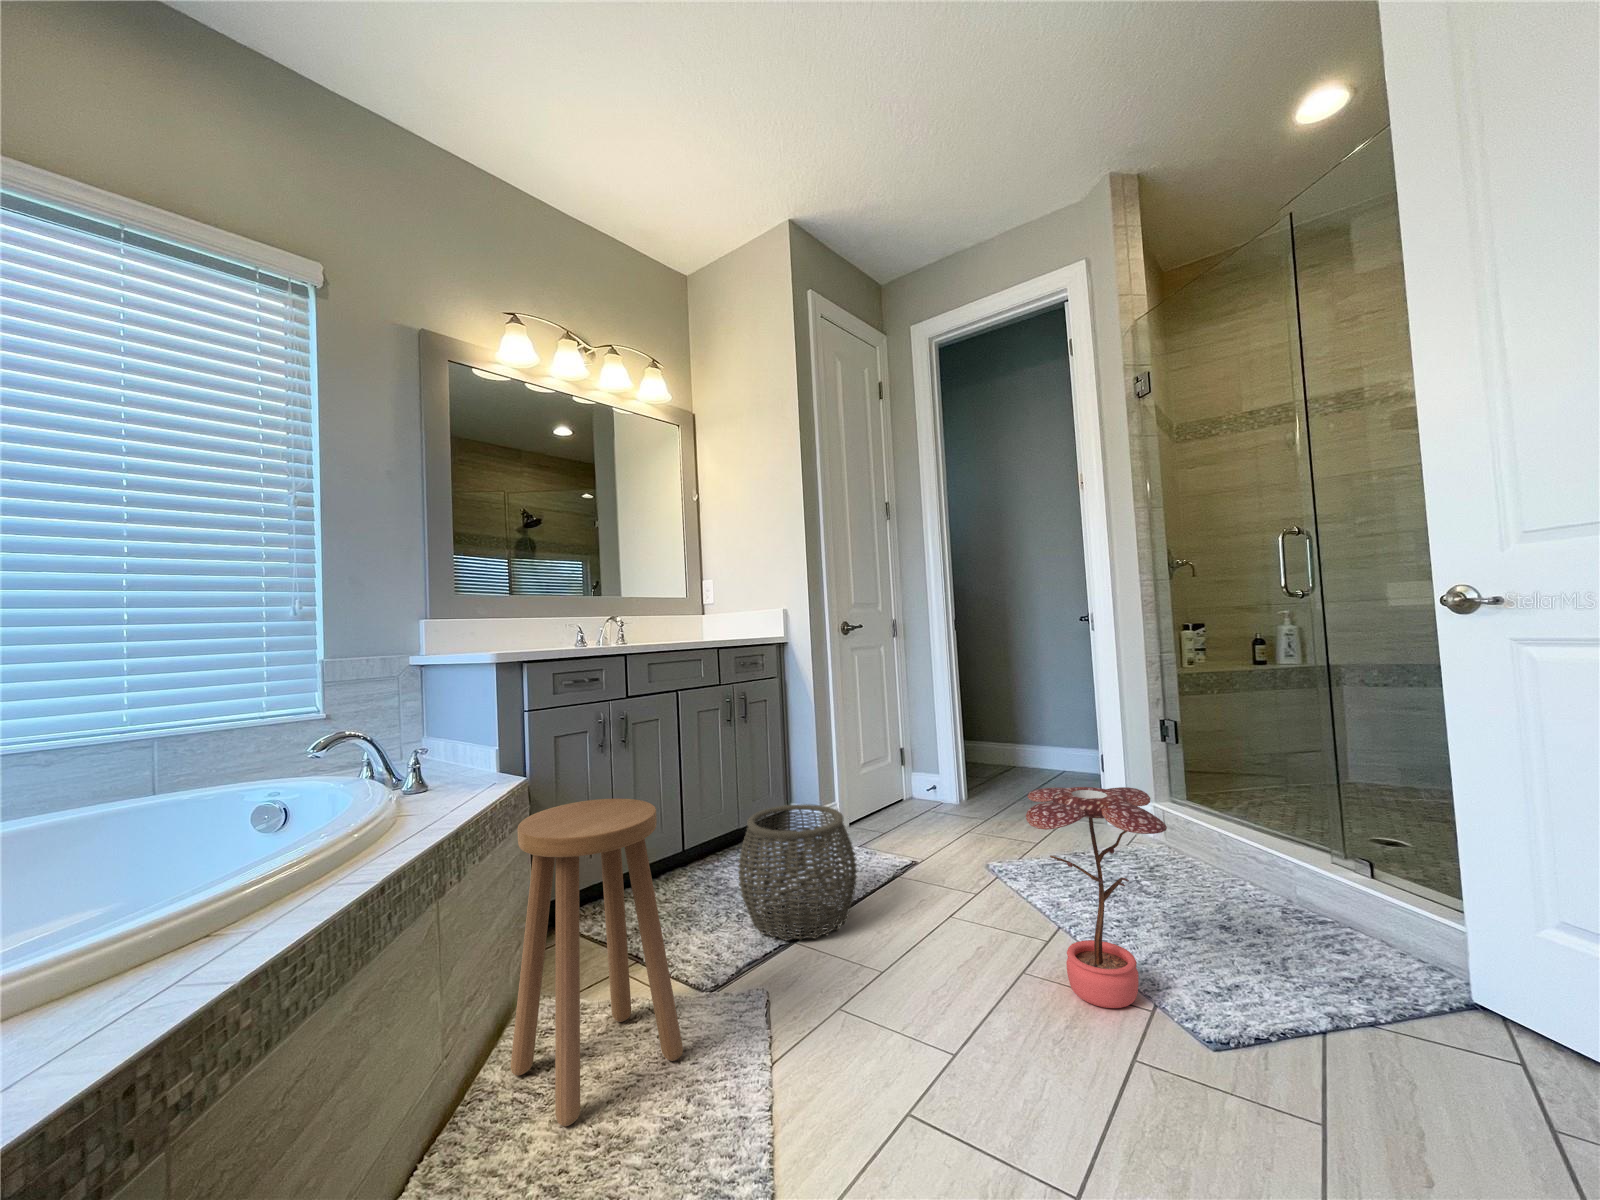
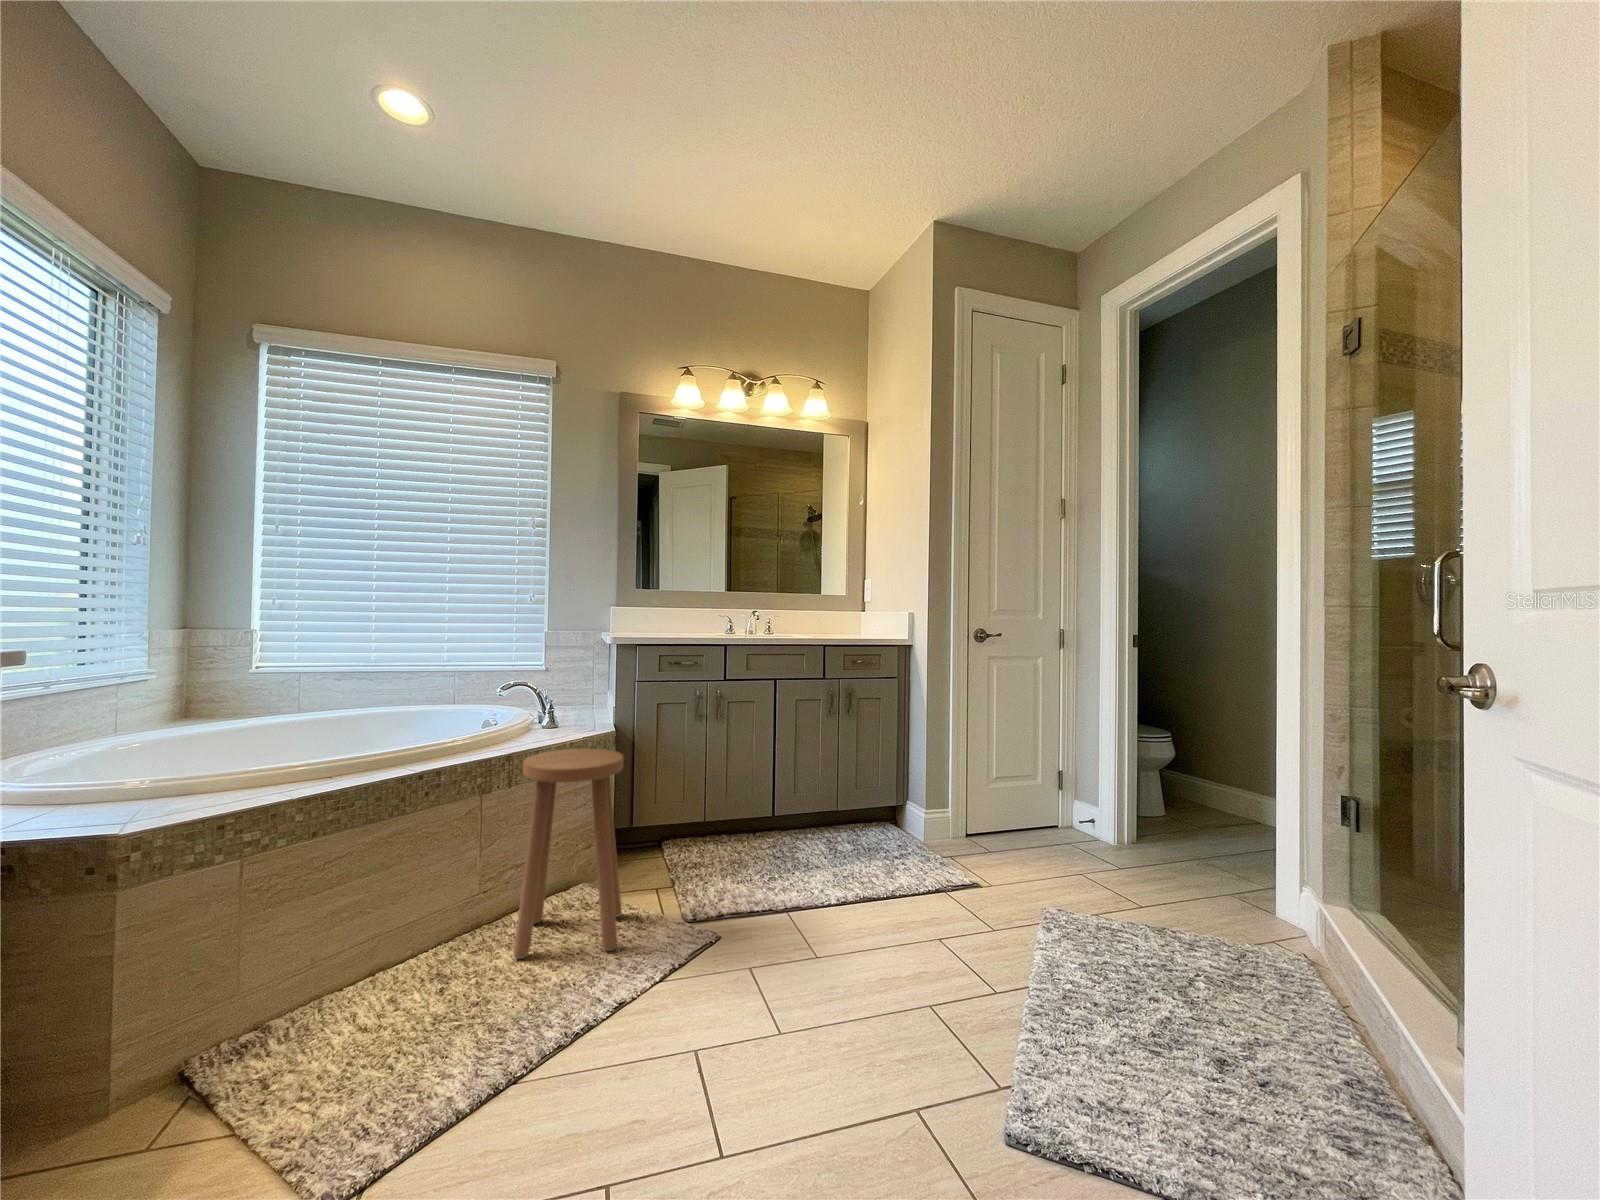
potted plant: present [1026,787,1167,1008] -> none [886,823,1056,1069]
woven basket: present [738,804,858,941] -> none [755,793,863,915]

